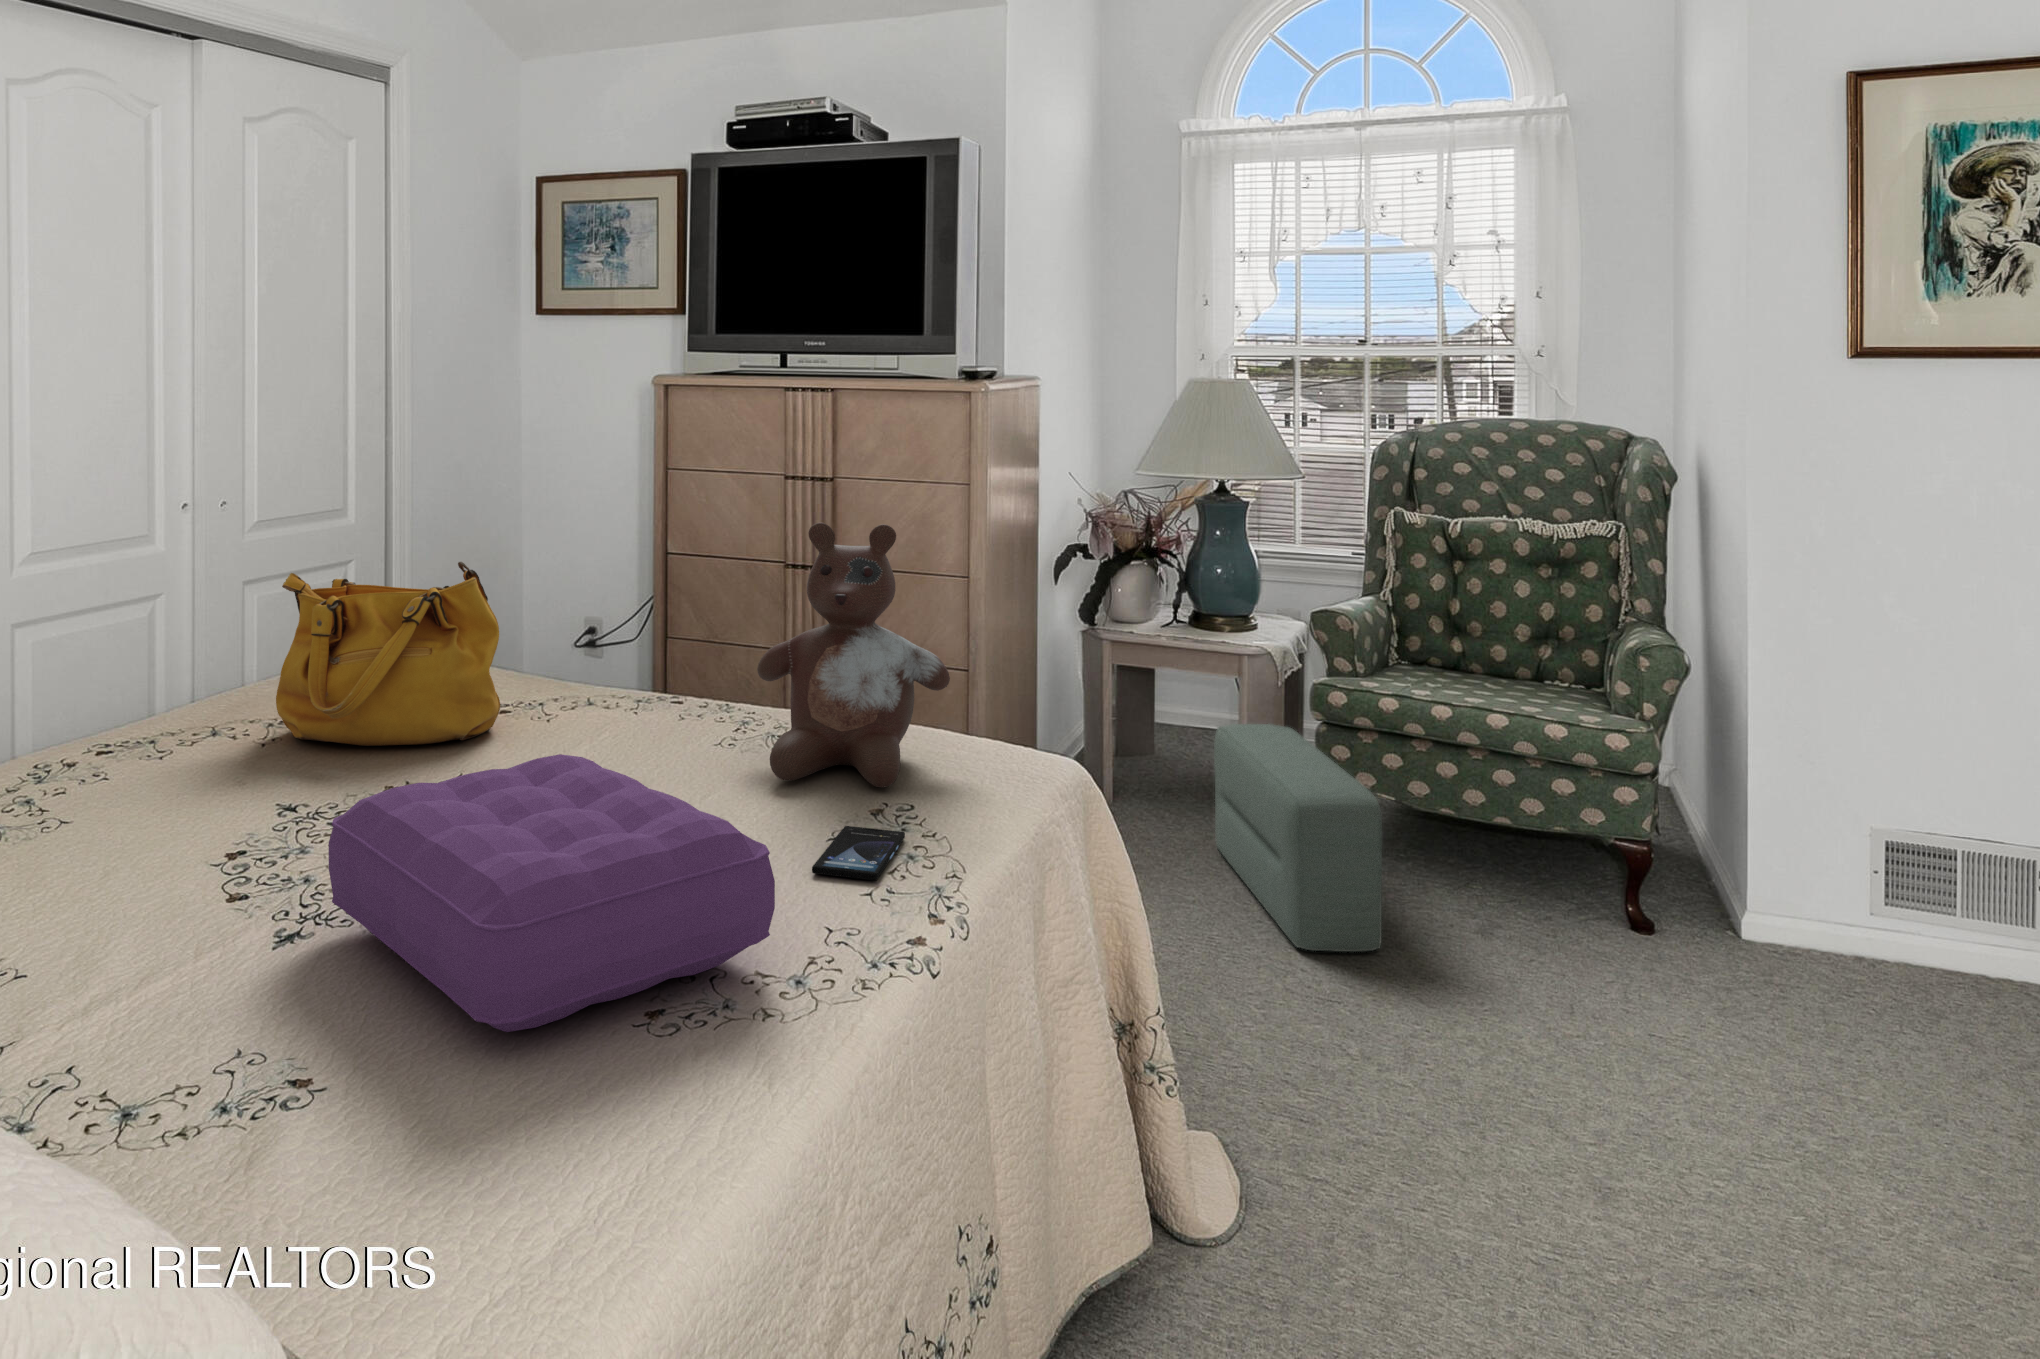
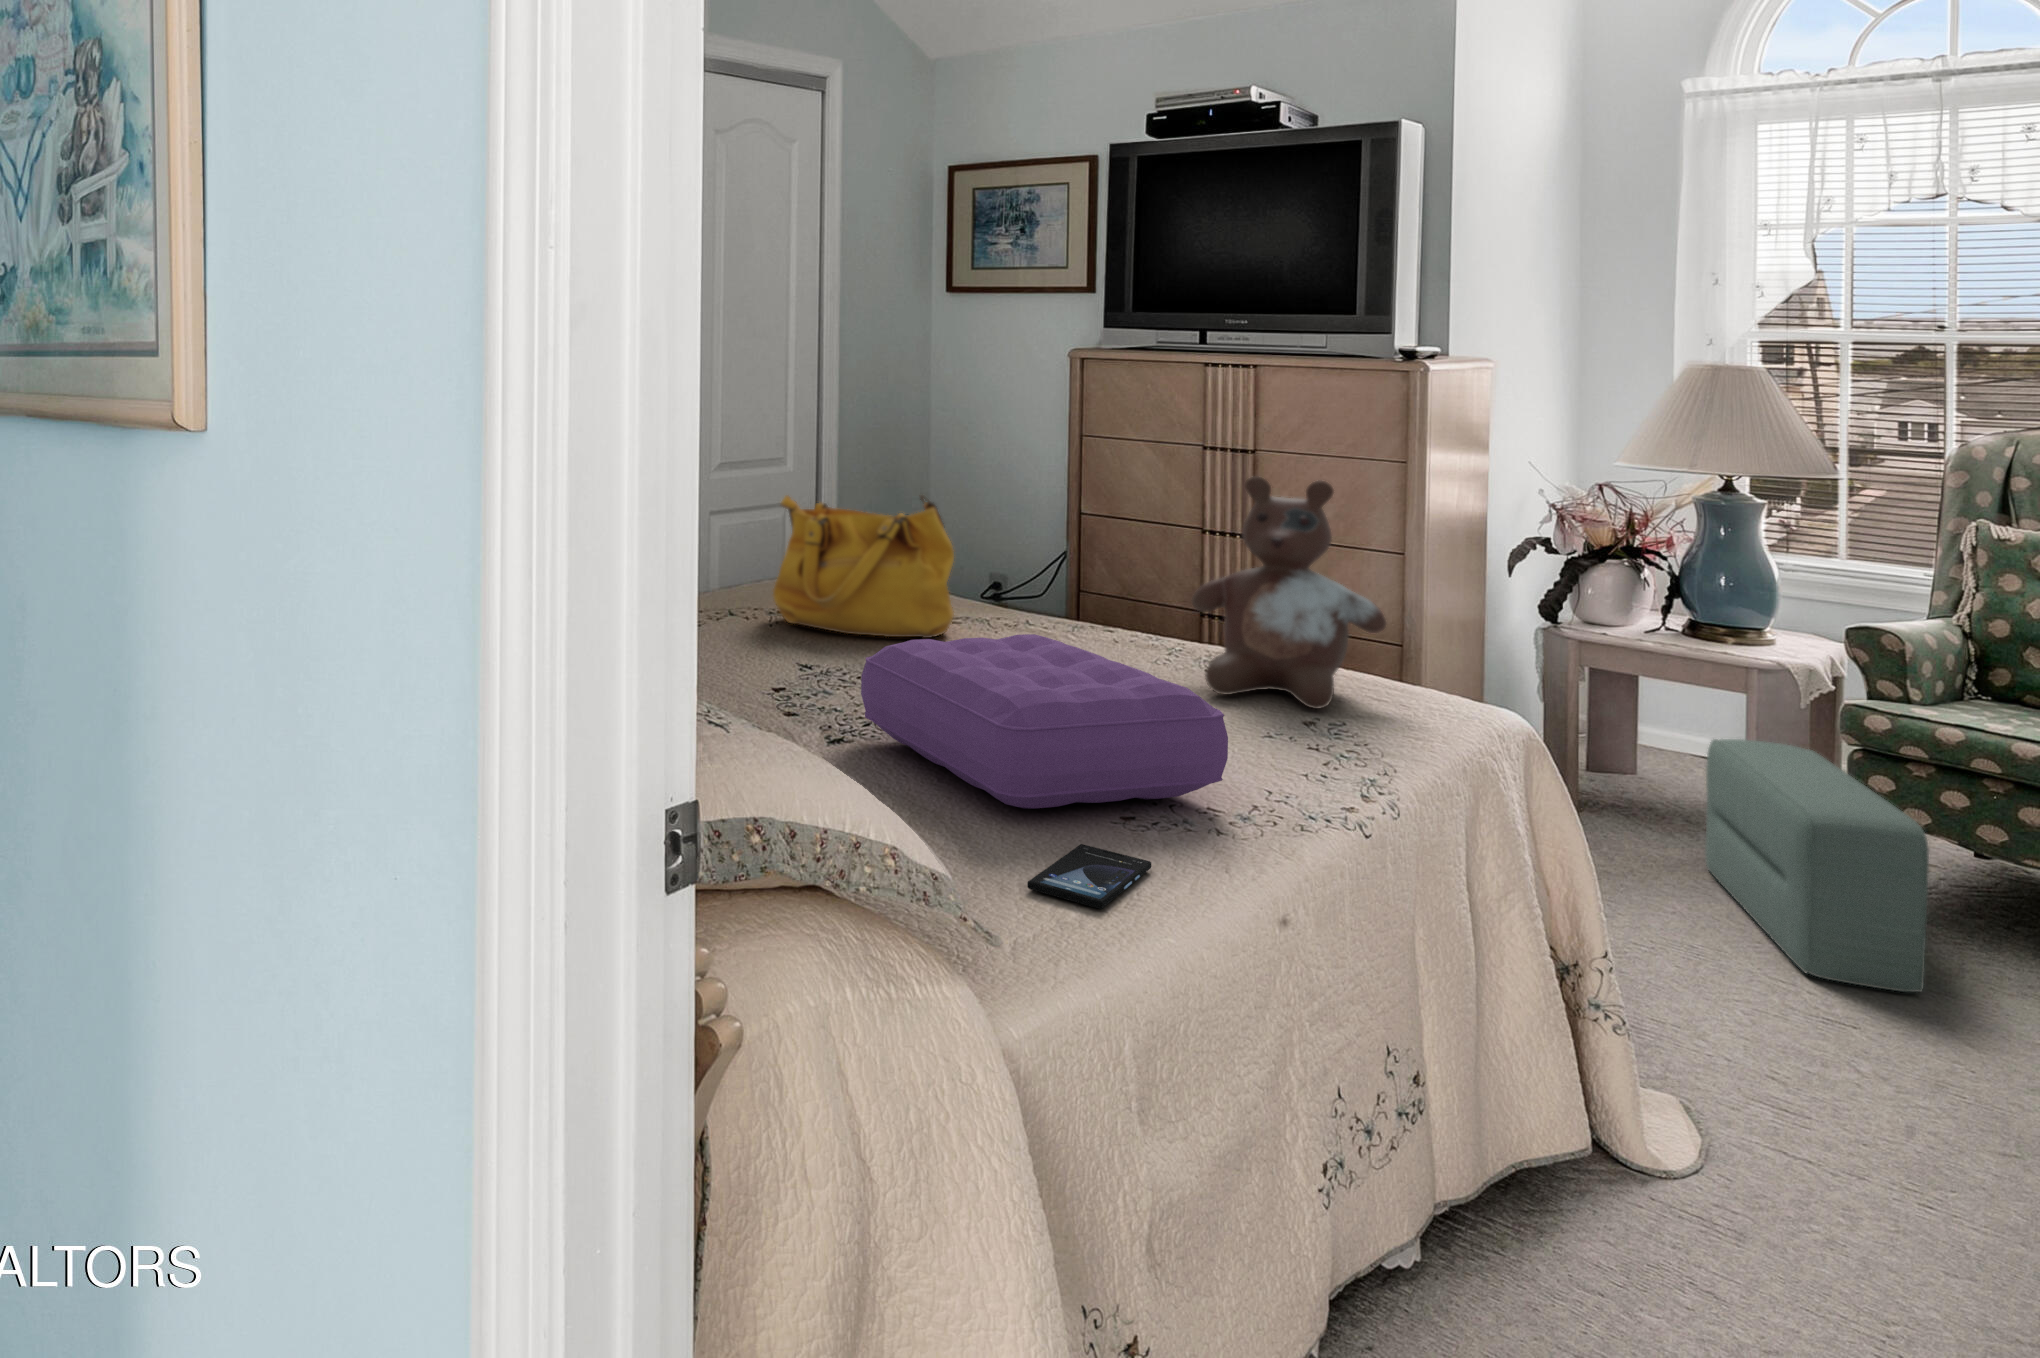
smartphone: present [812,826,905,880] -> present [1027,844,1151,909]

